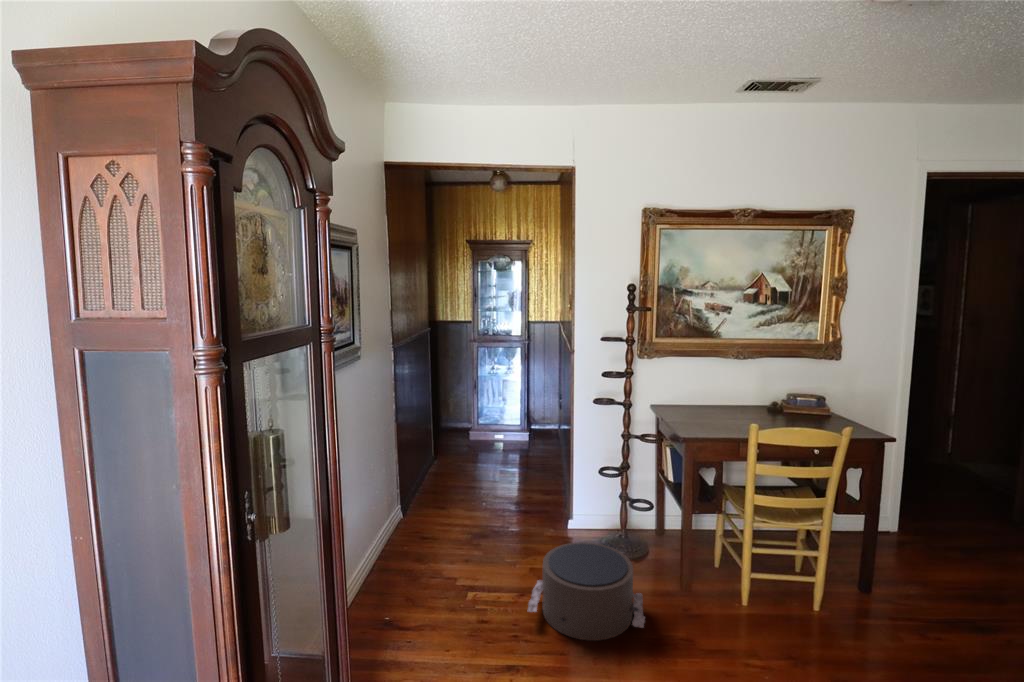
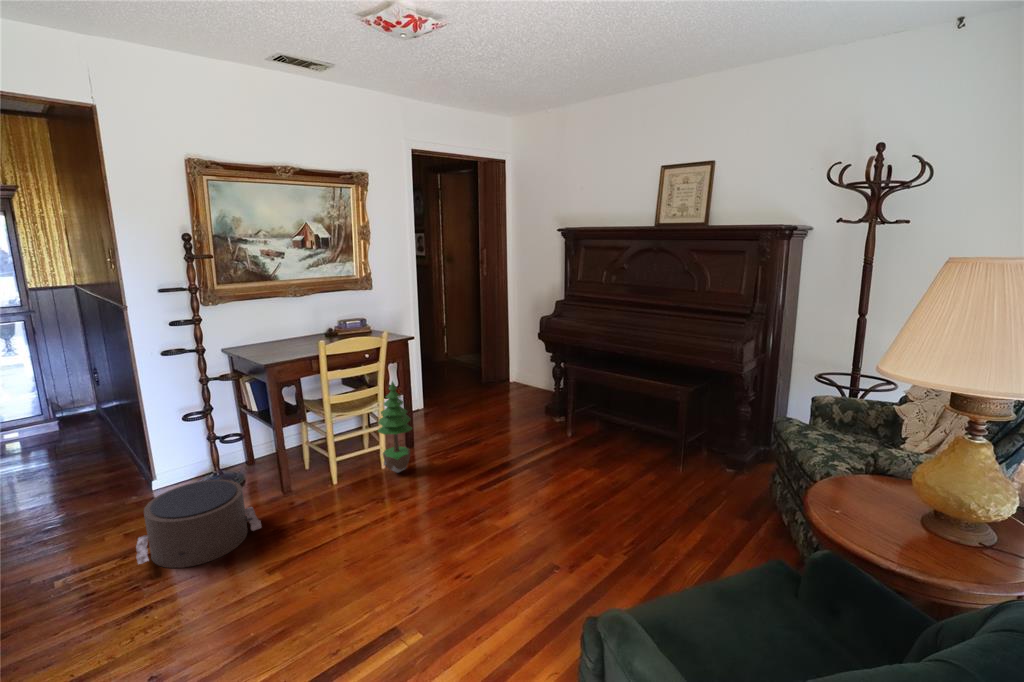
potted tree: none [812,496,870,626] -> present [378,381,412,473]

